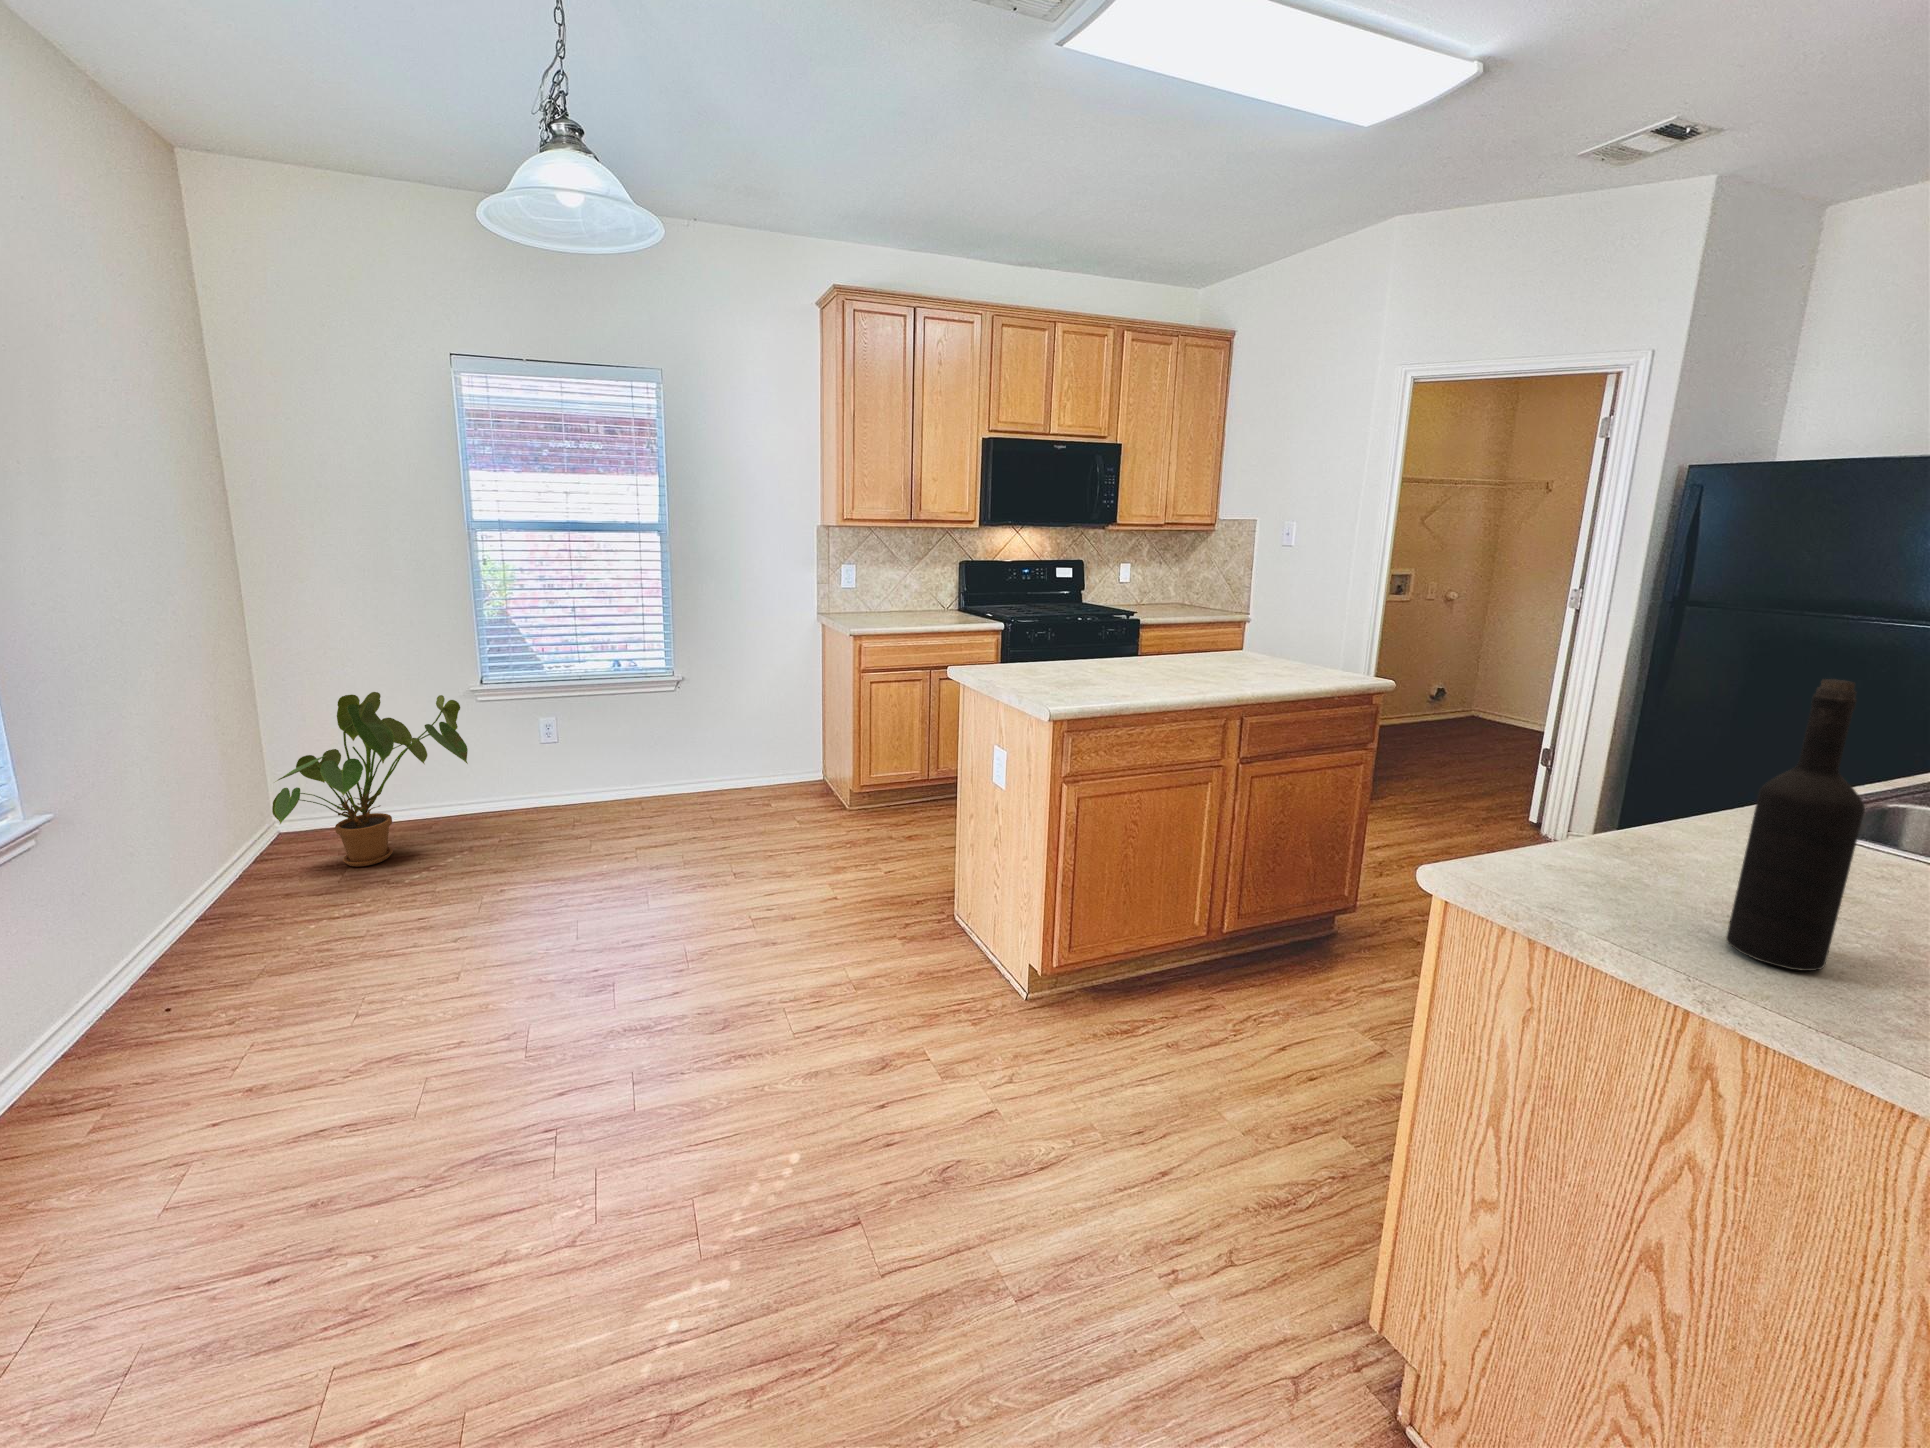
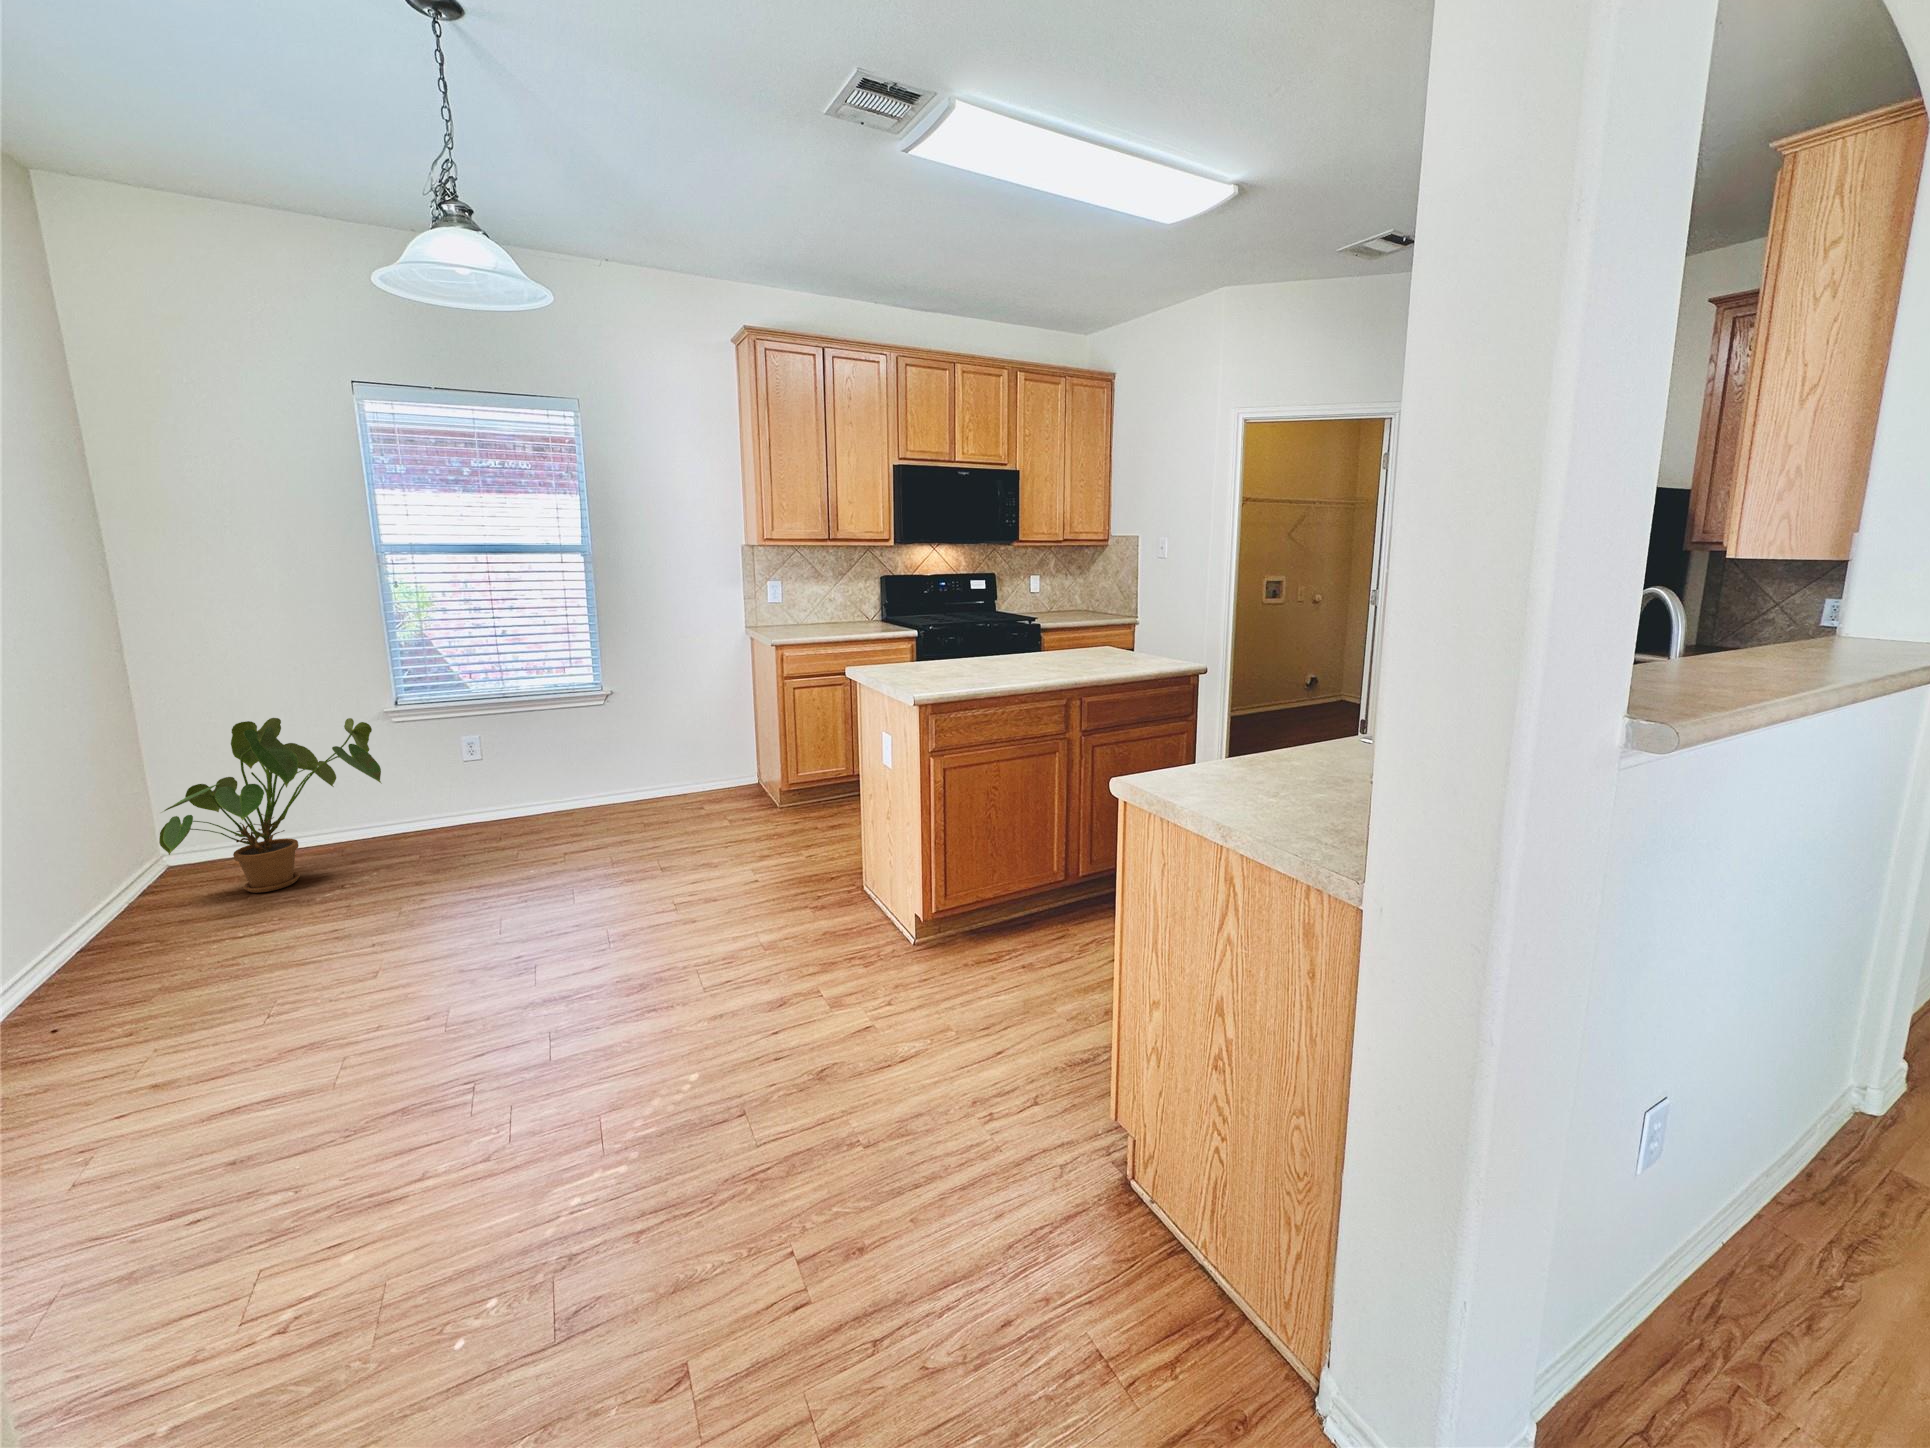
wine bottle: present [1726,679,1865,971] -> none [1234,640,1282,813]

